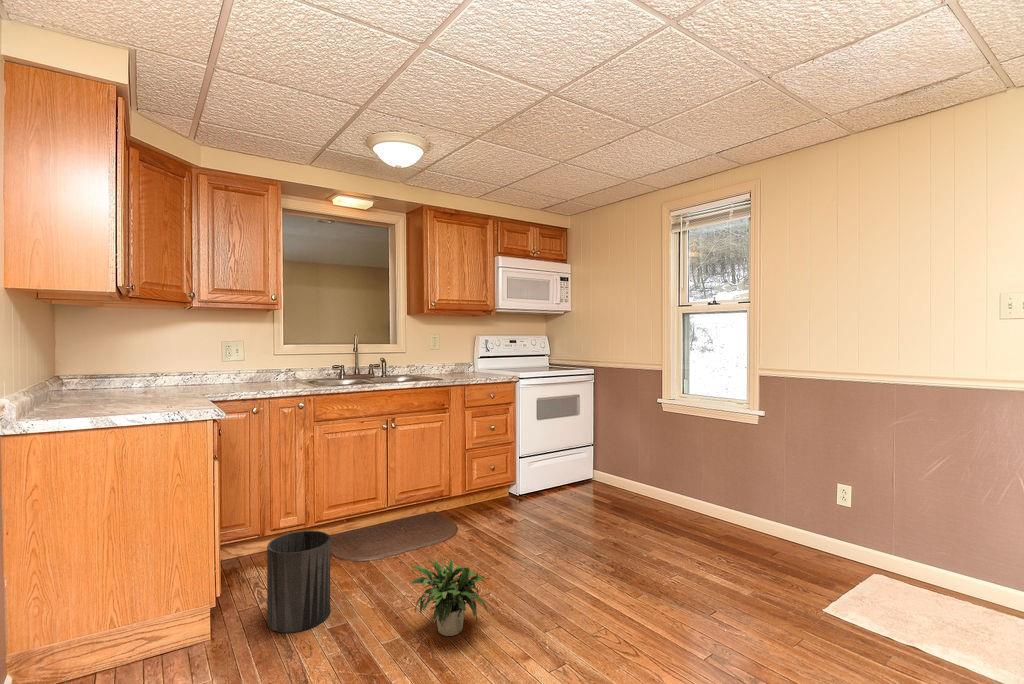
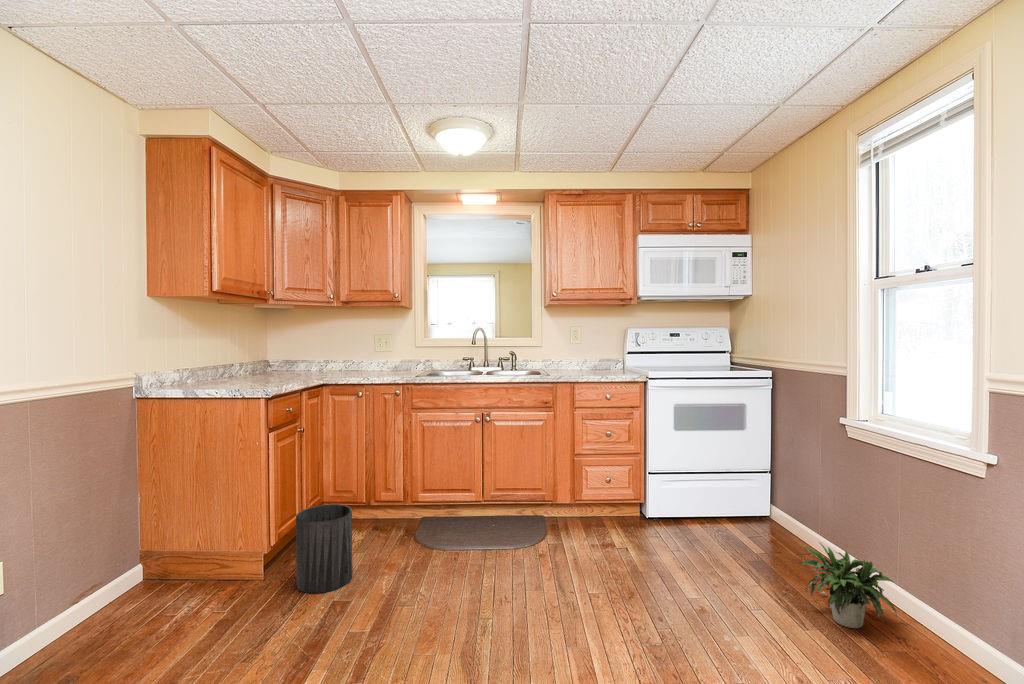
potted plant: present [396,557,488,636] -> present [783,542,897,628]

